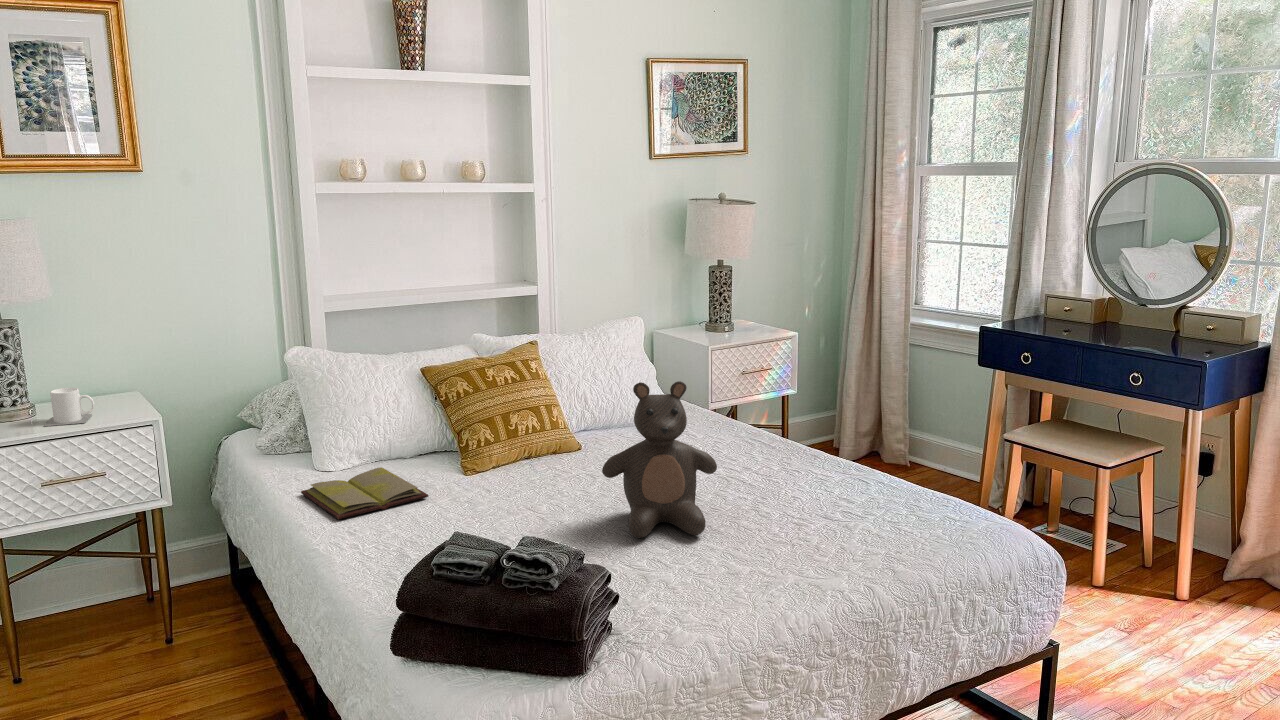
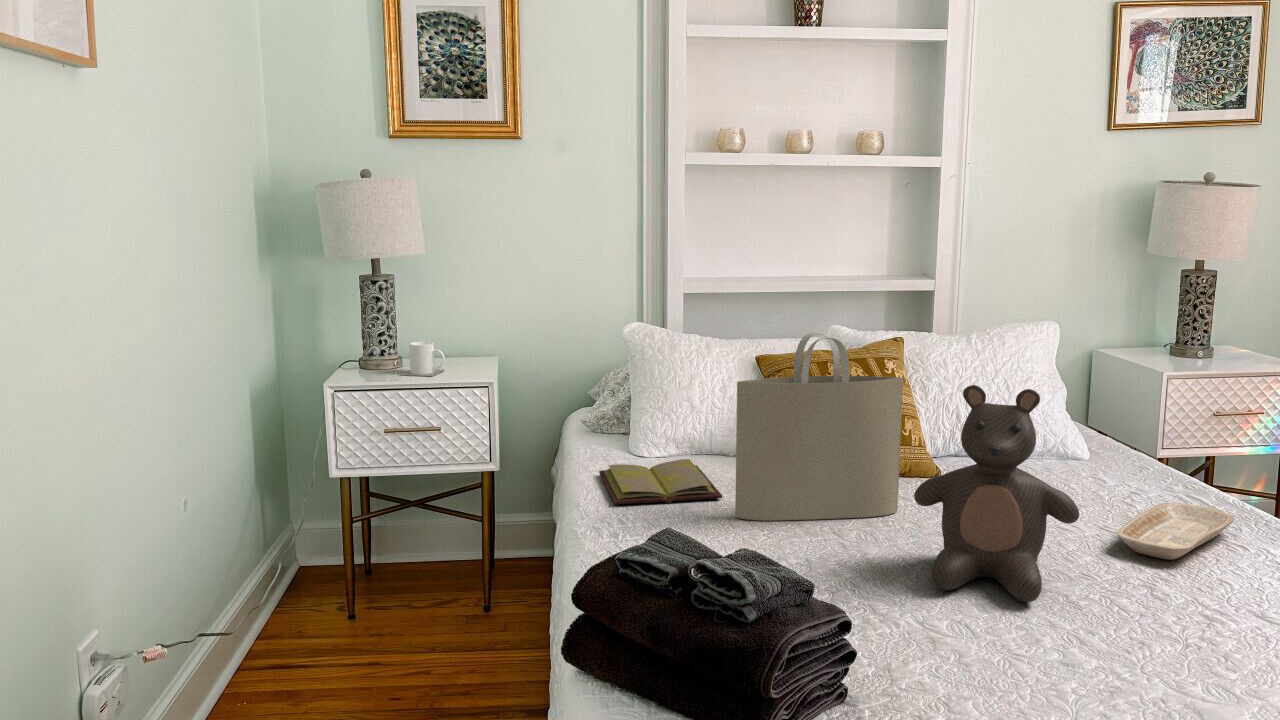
tote bag: none [445,349,571,512] -> present [735,332,903,521]
tray: none [729,445,792,487] -> present [1117,503,1234,560]

